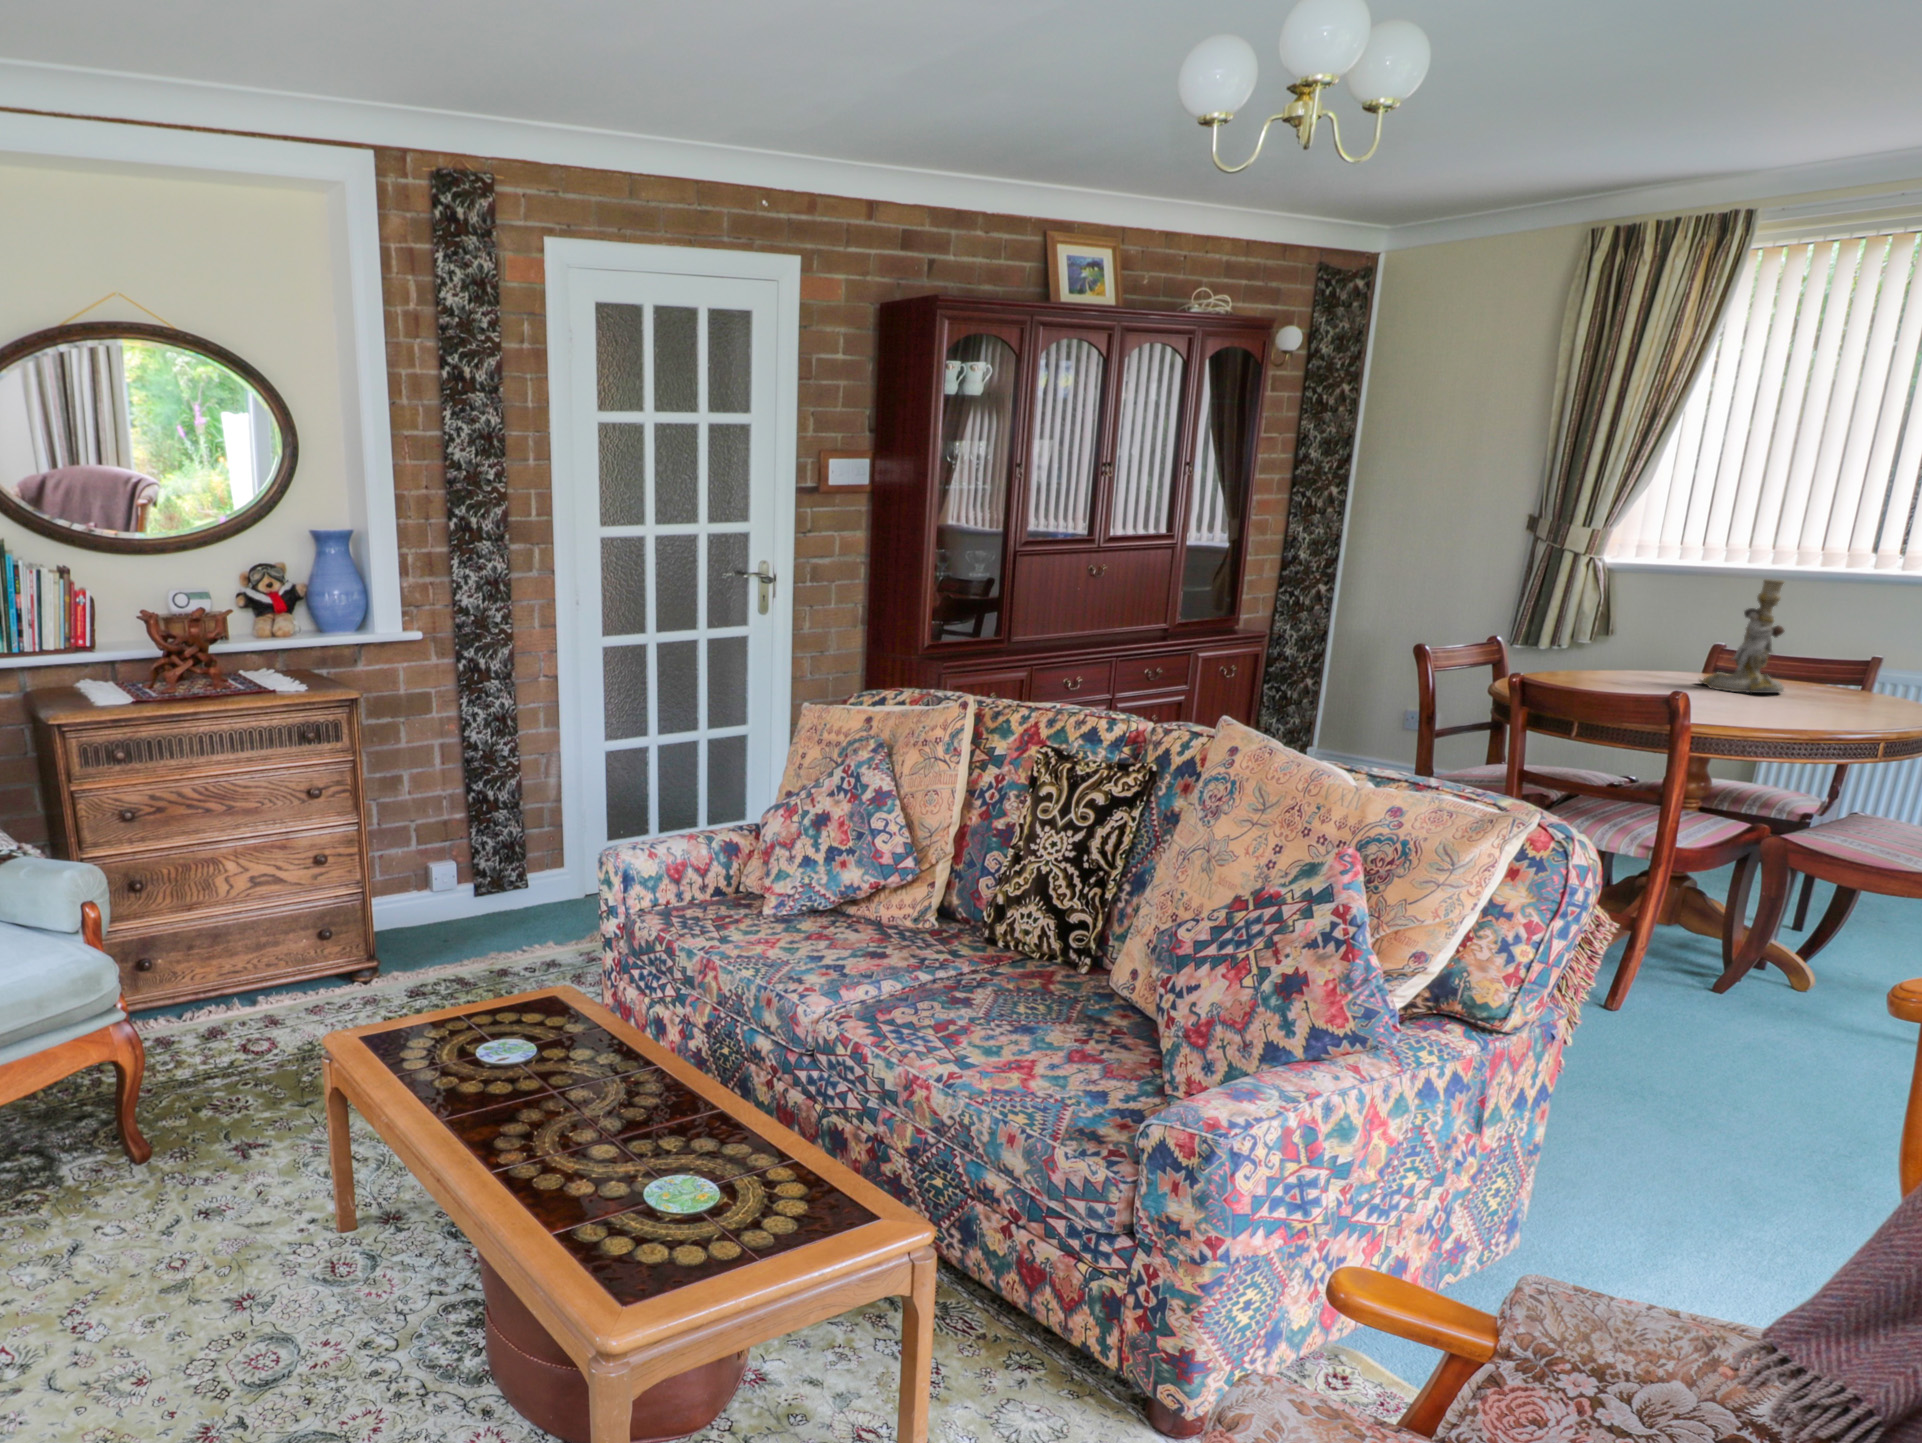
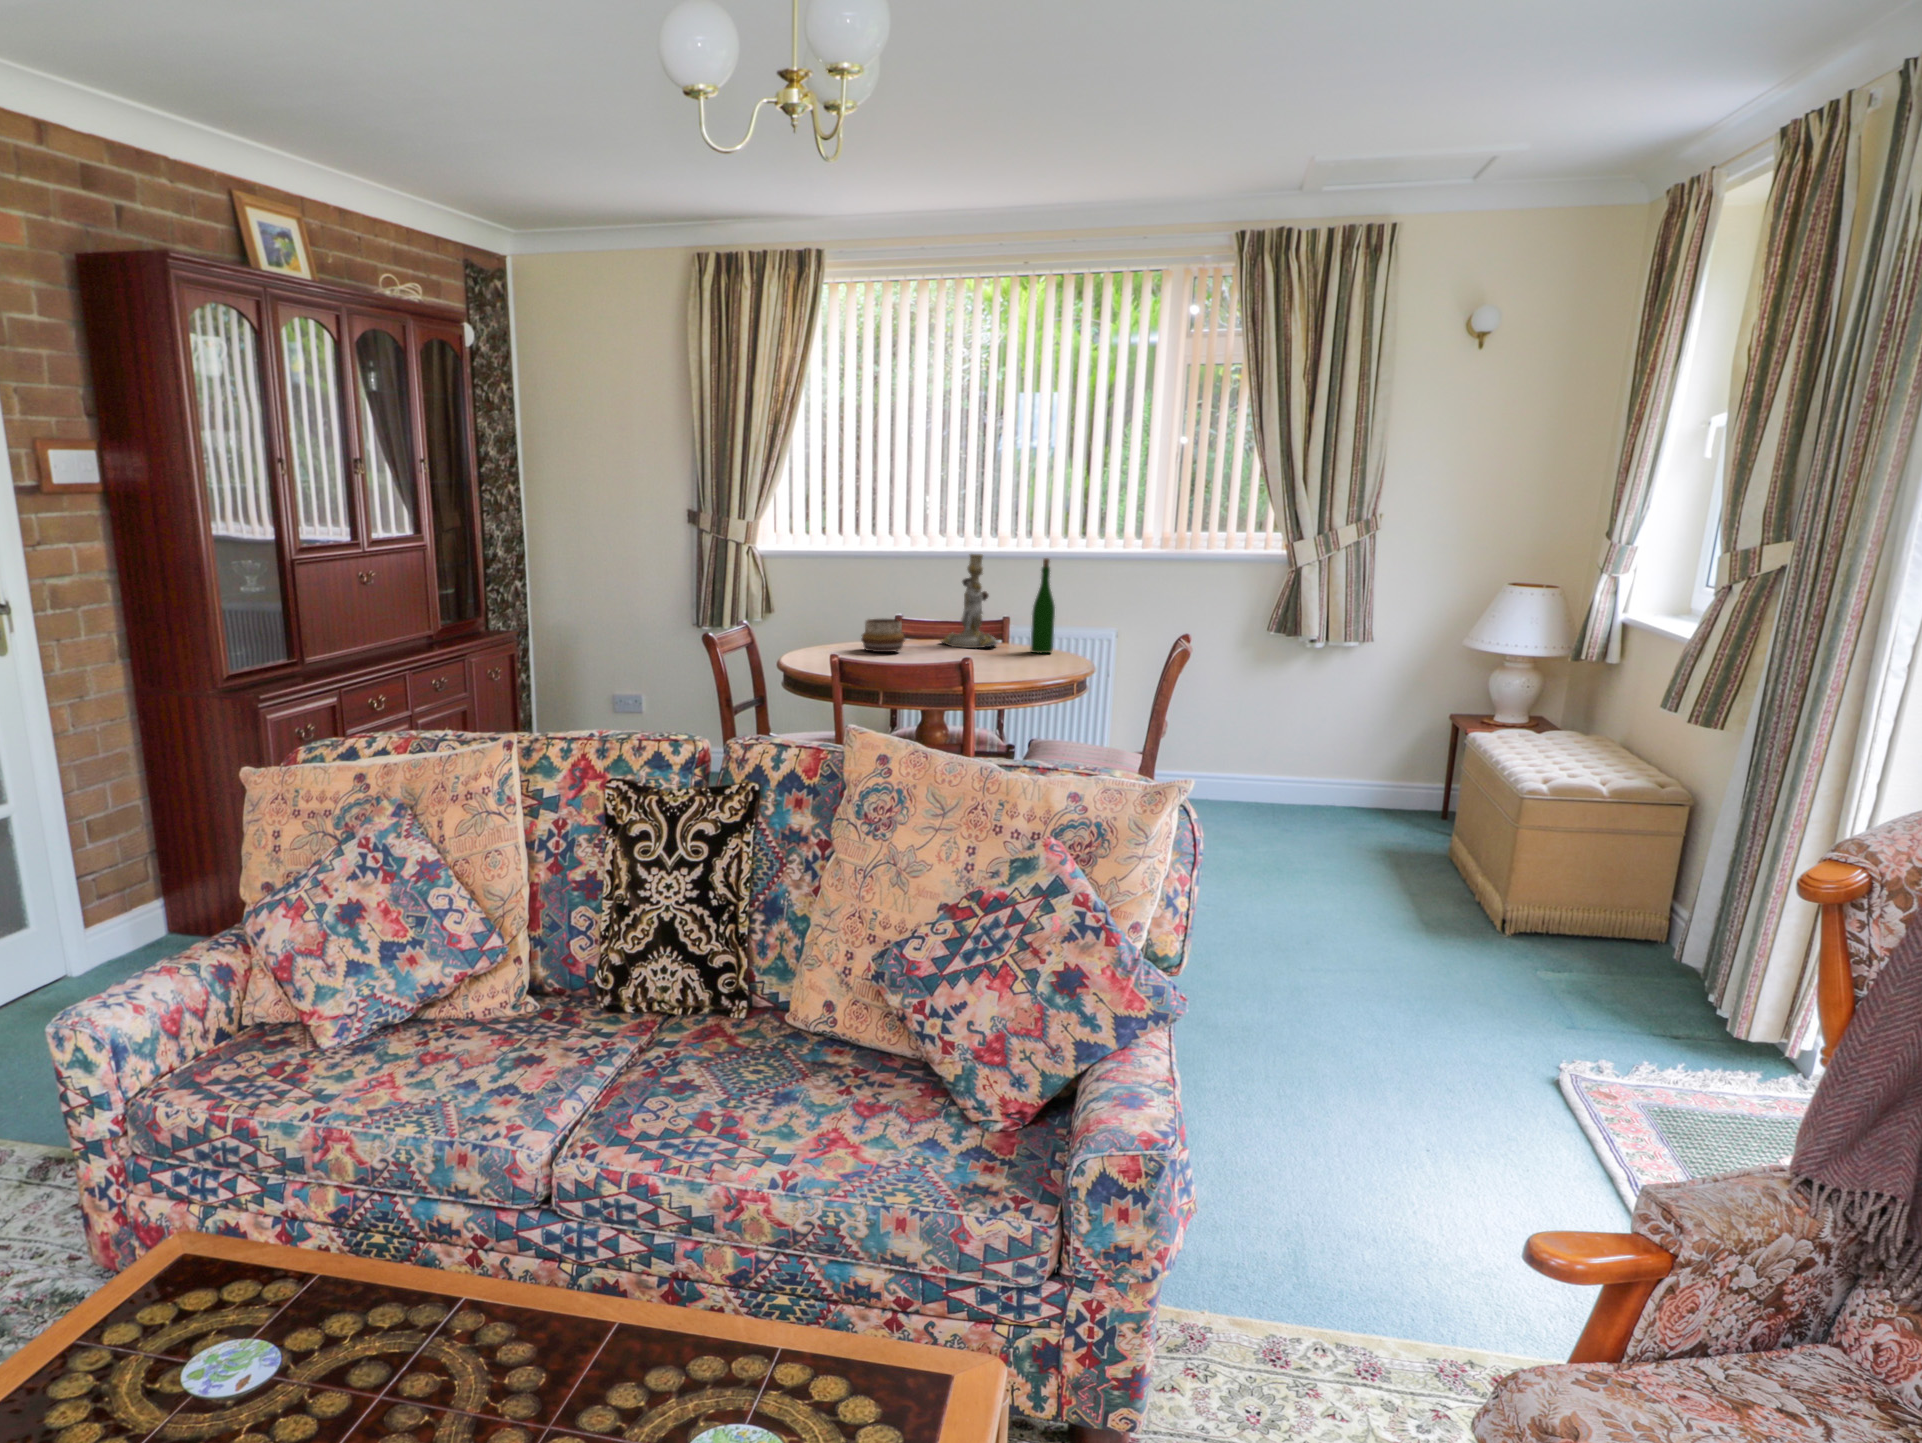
wine bottle: none [1823,589,1878,708] -> present [1031,558,1055,653]
decorative bowl: none [1565,646,1625,684] -> present [861,619,905,652]

